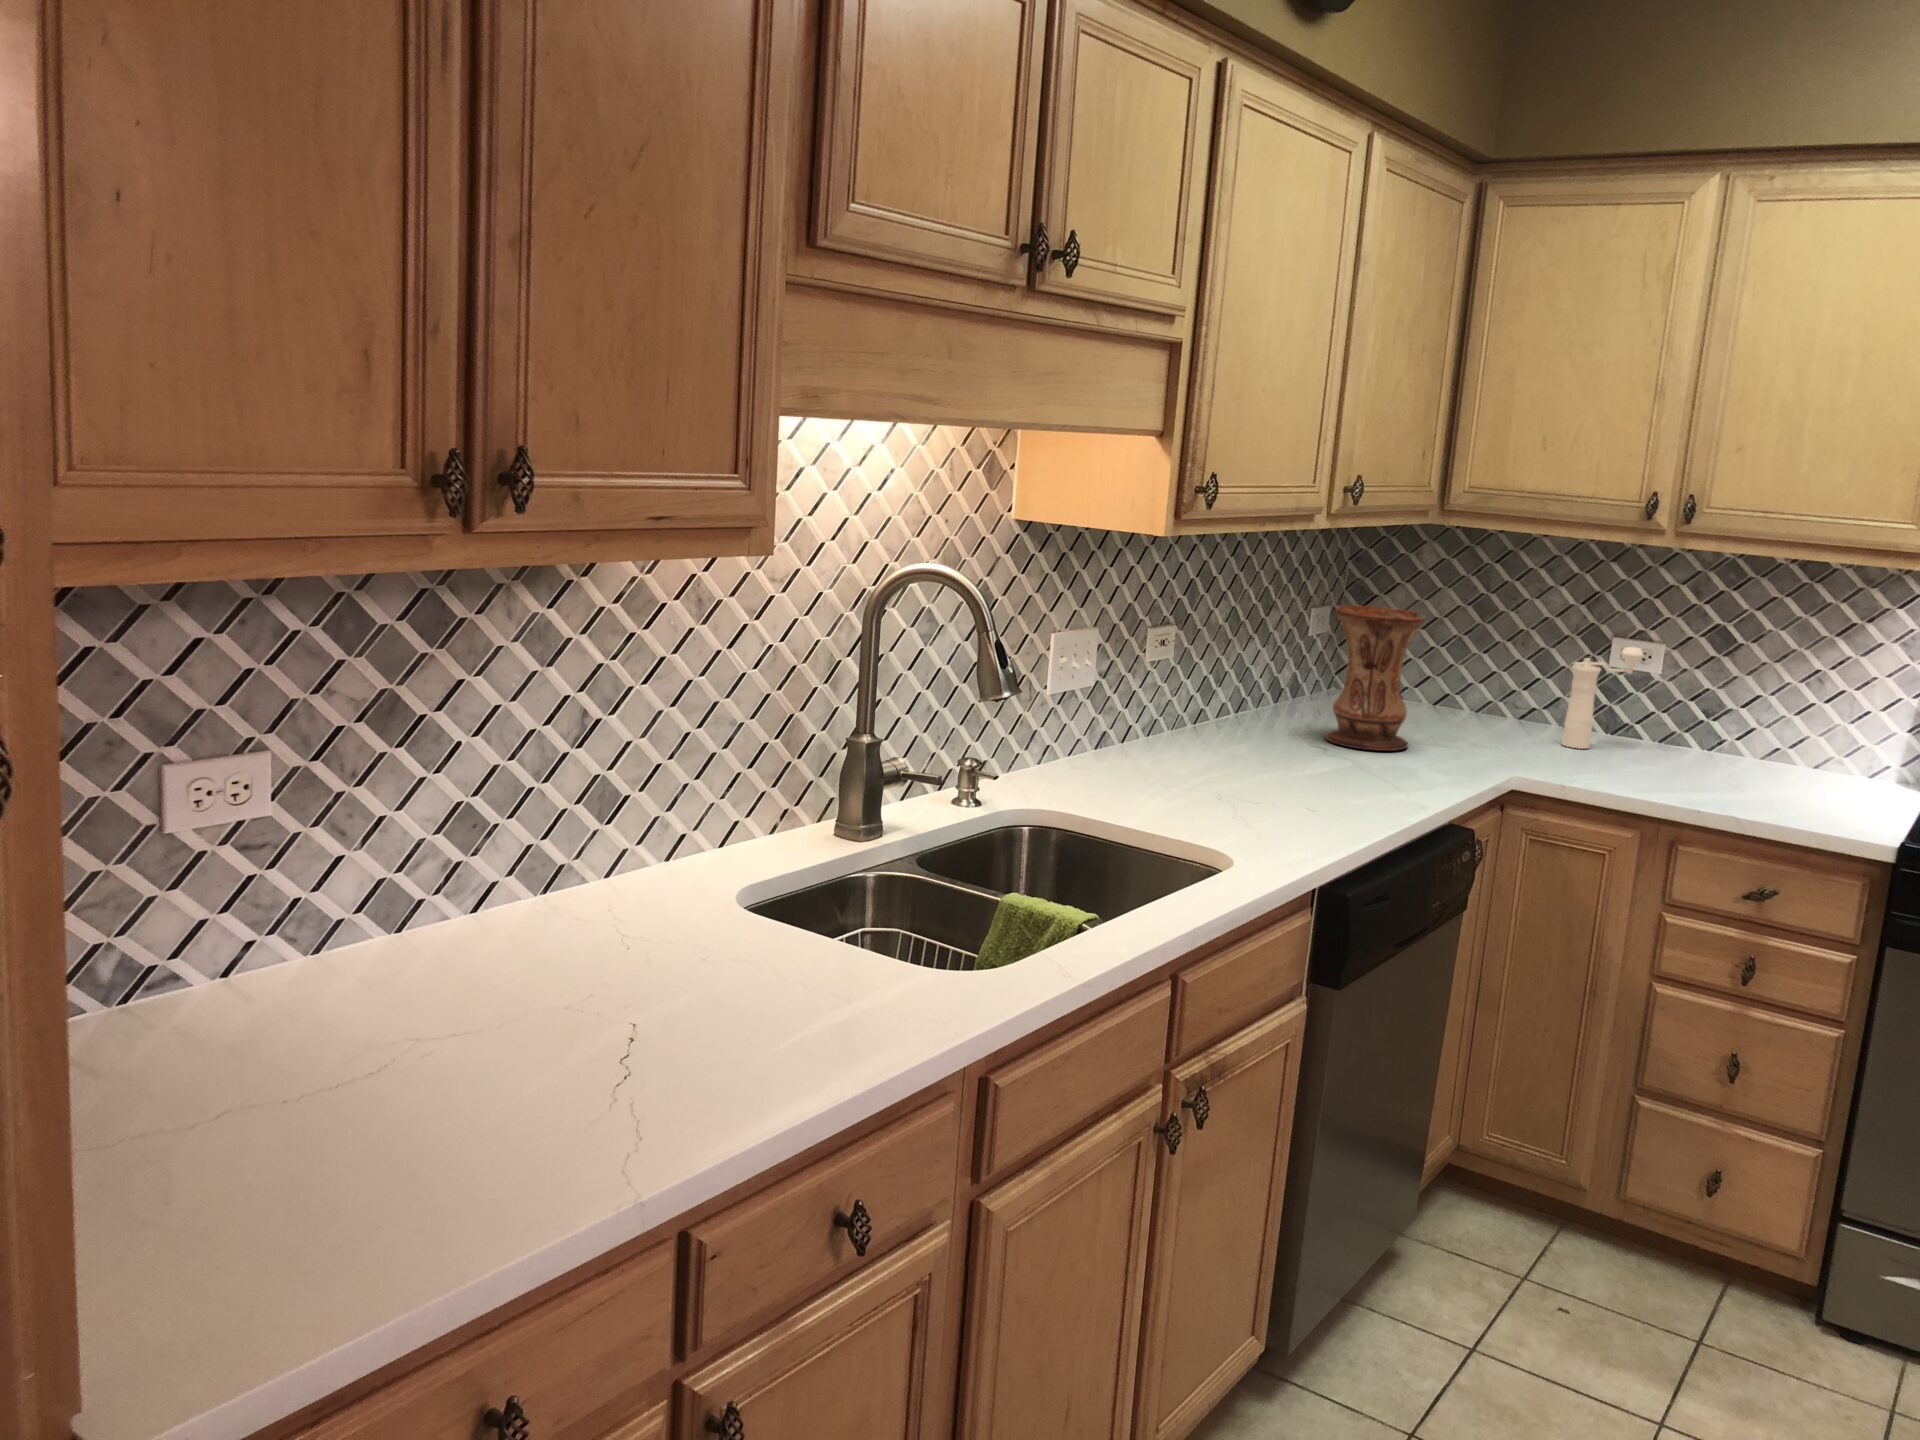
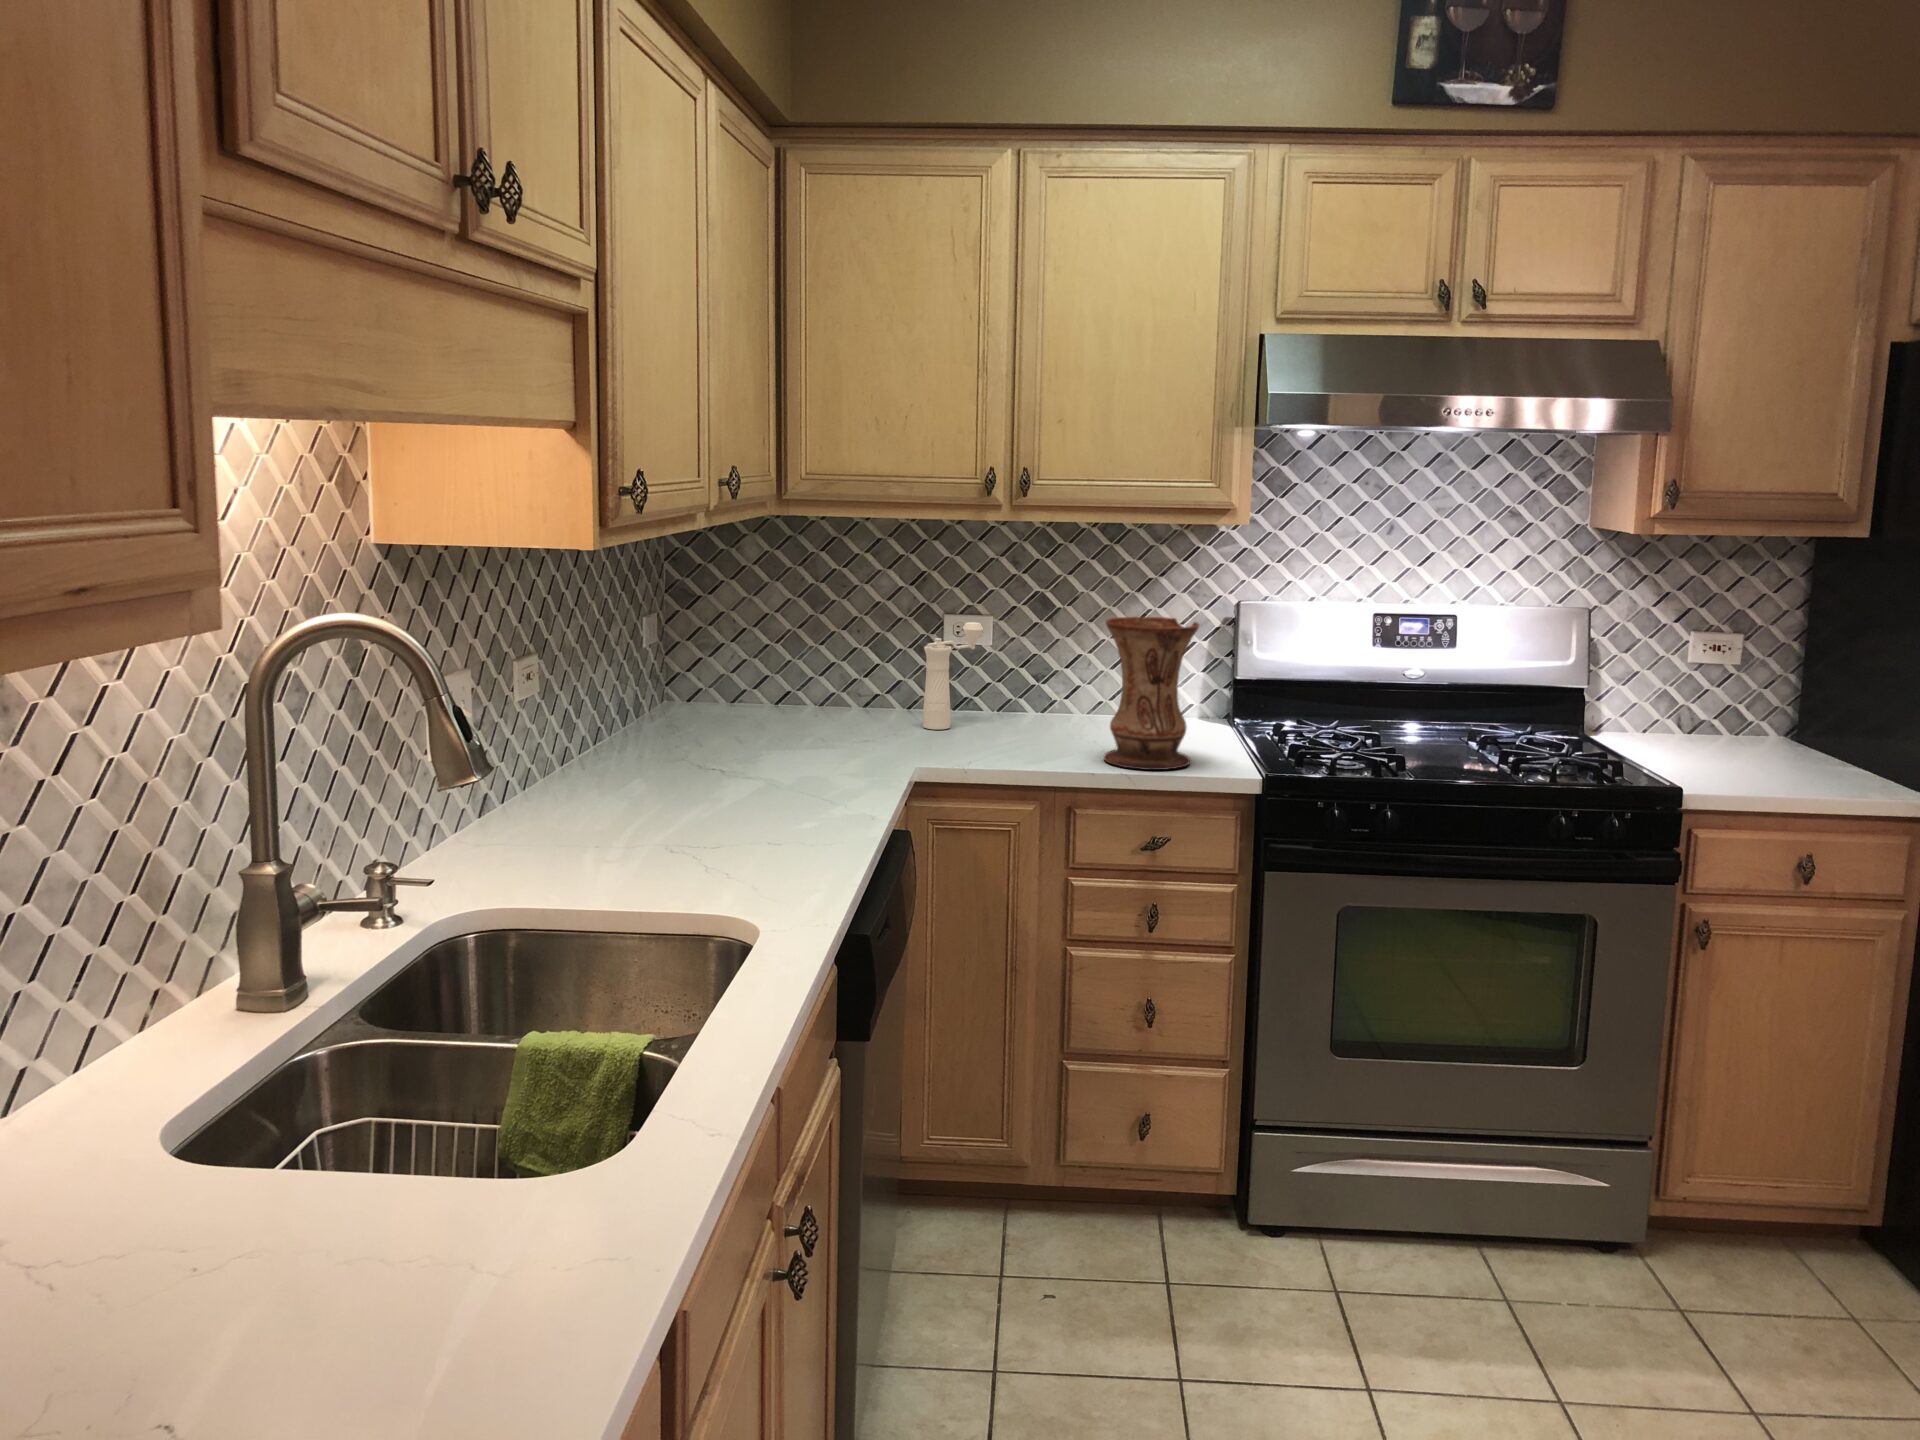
vase: present [1325,606,1426,751] -> present [1104,617,1199,770]

